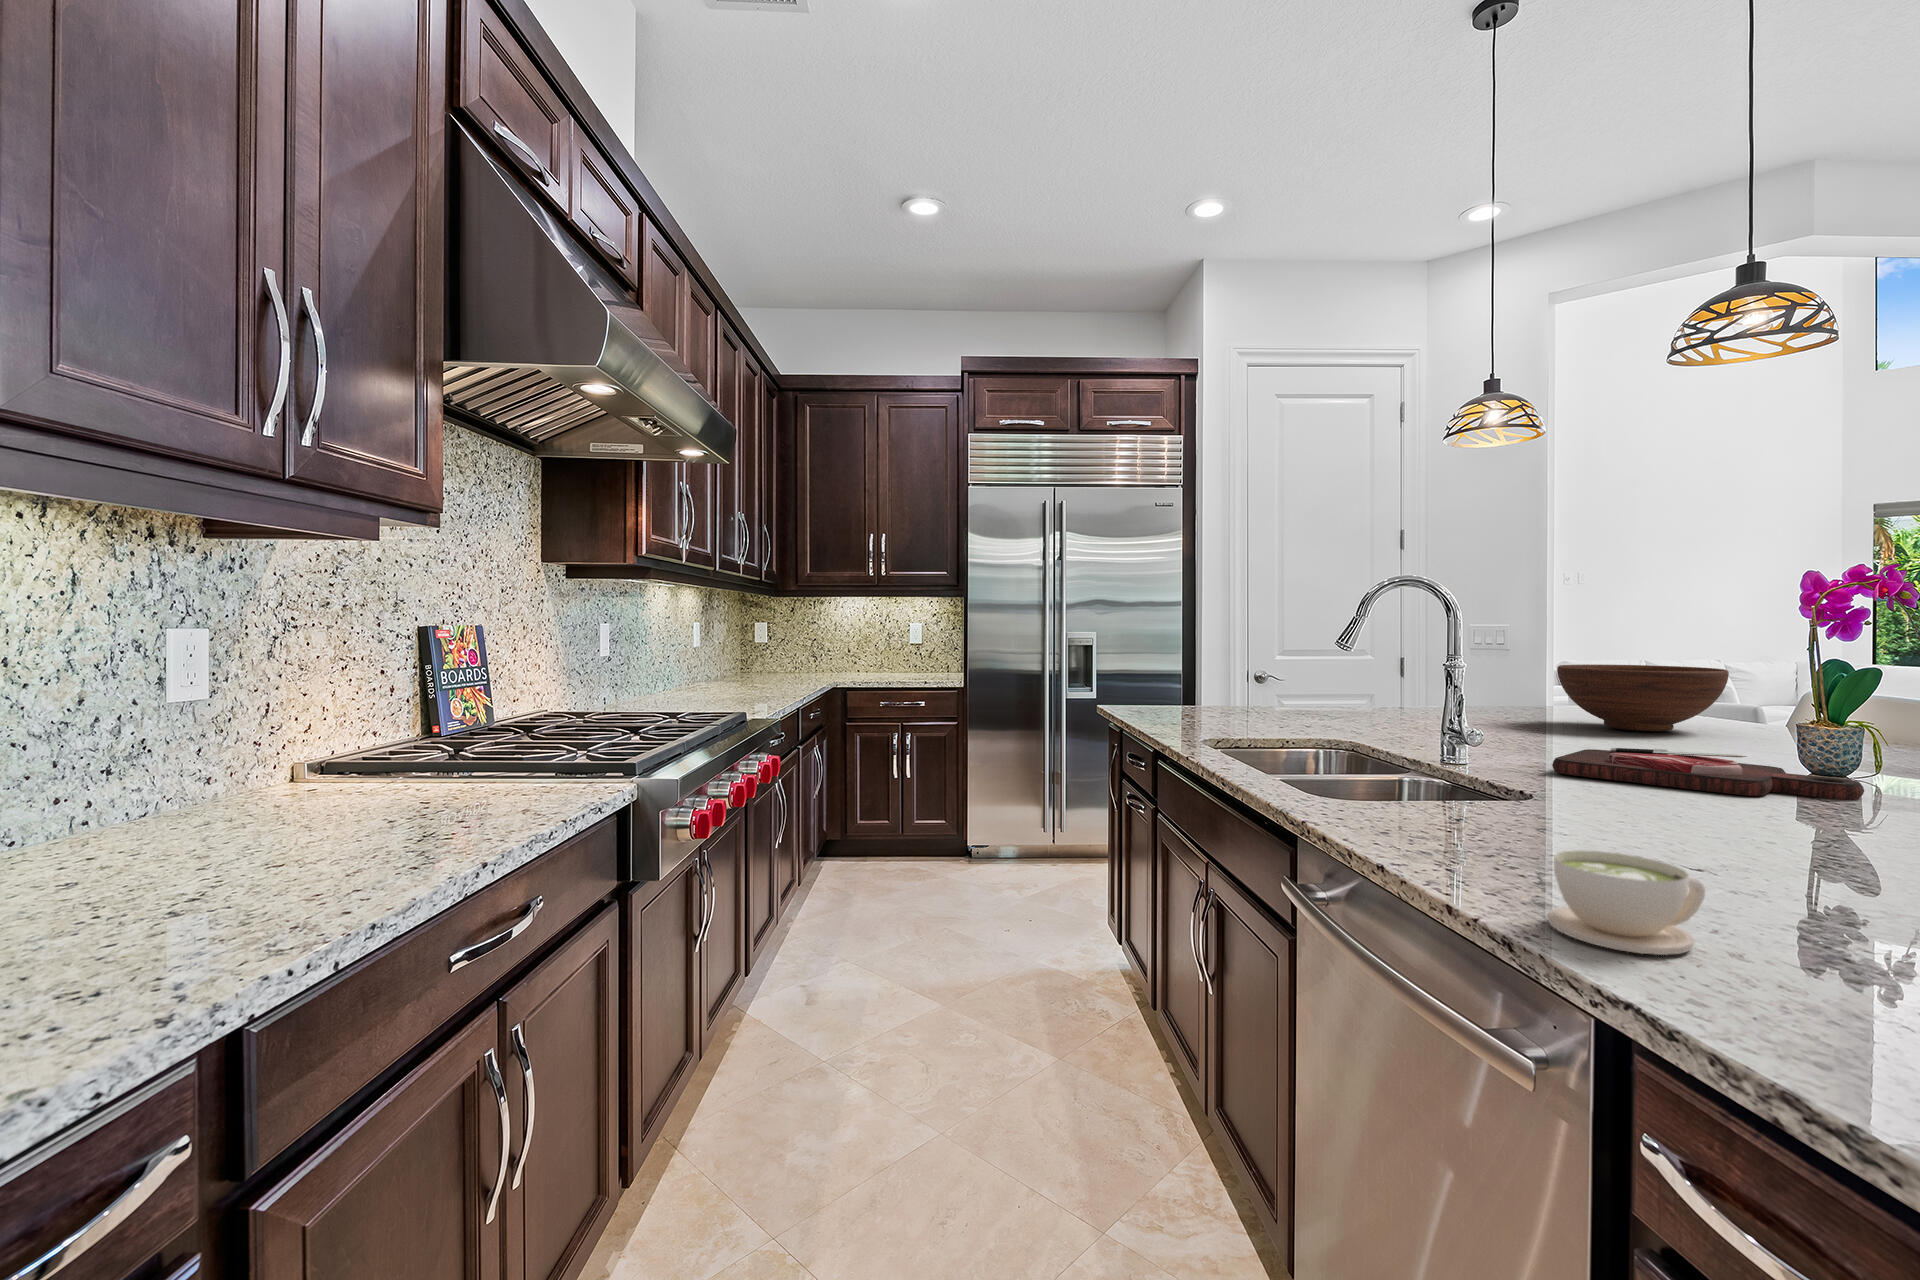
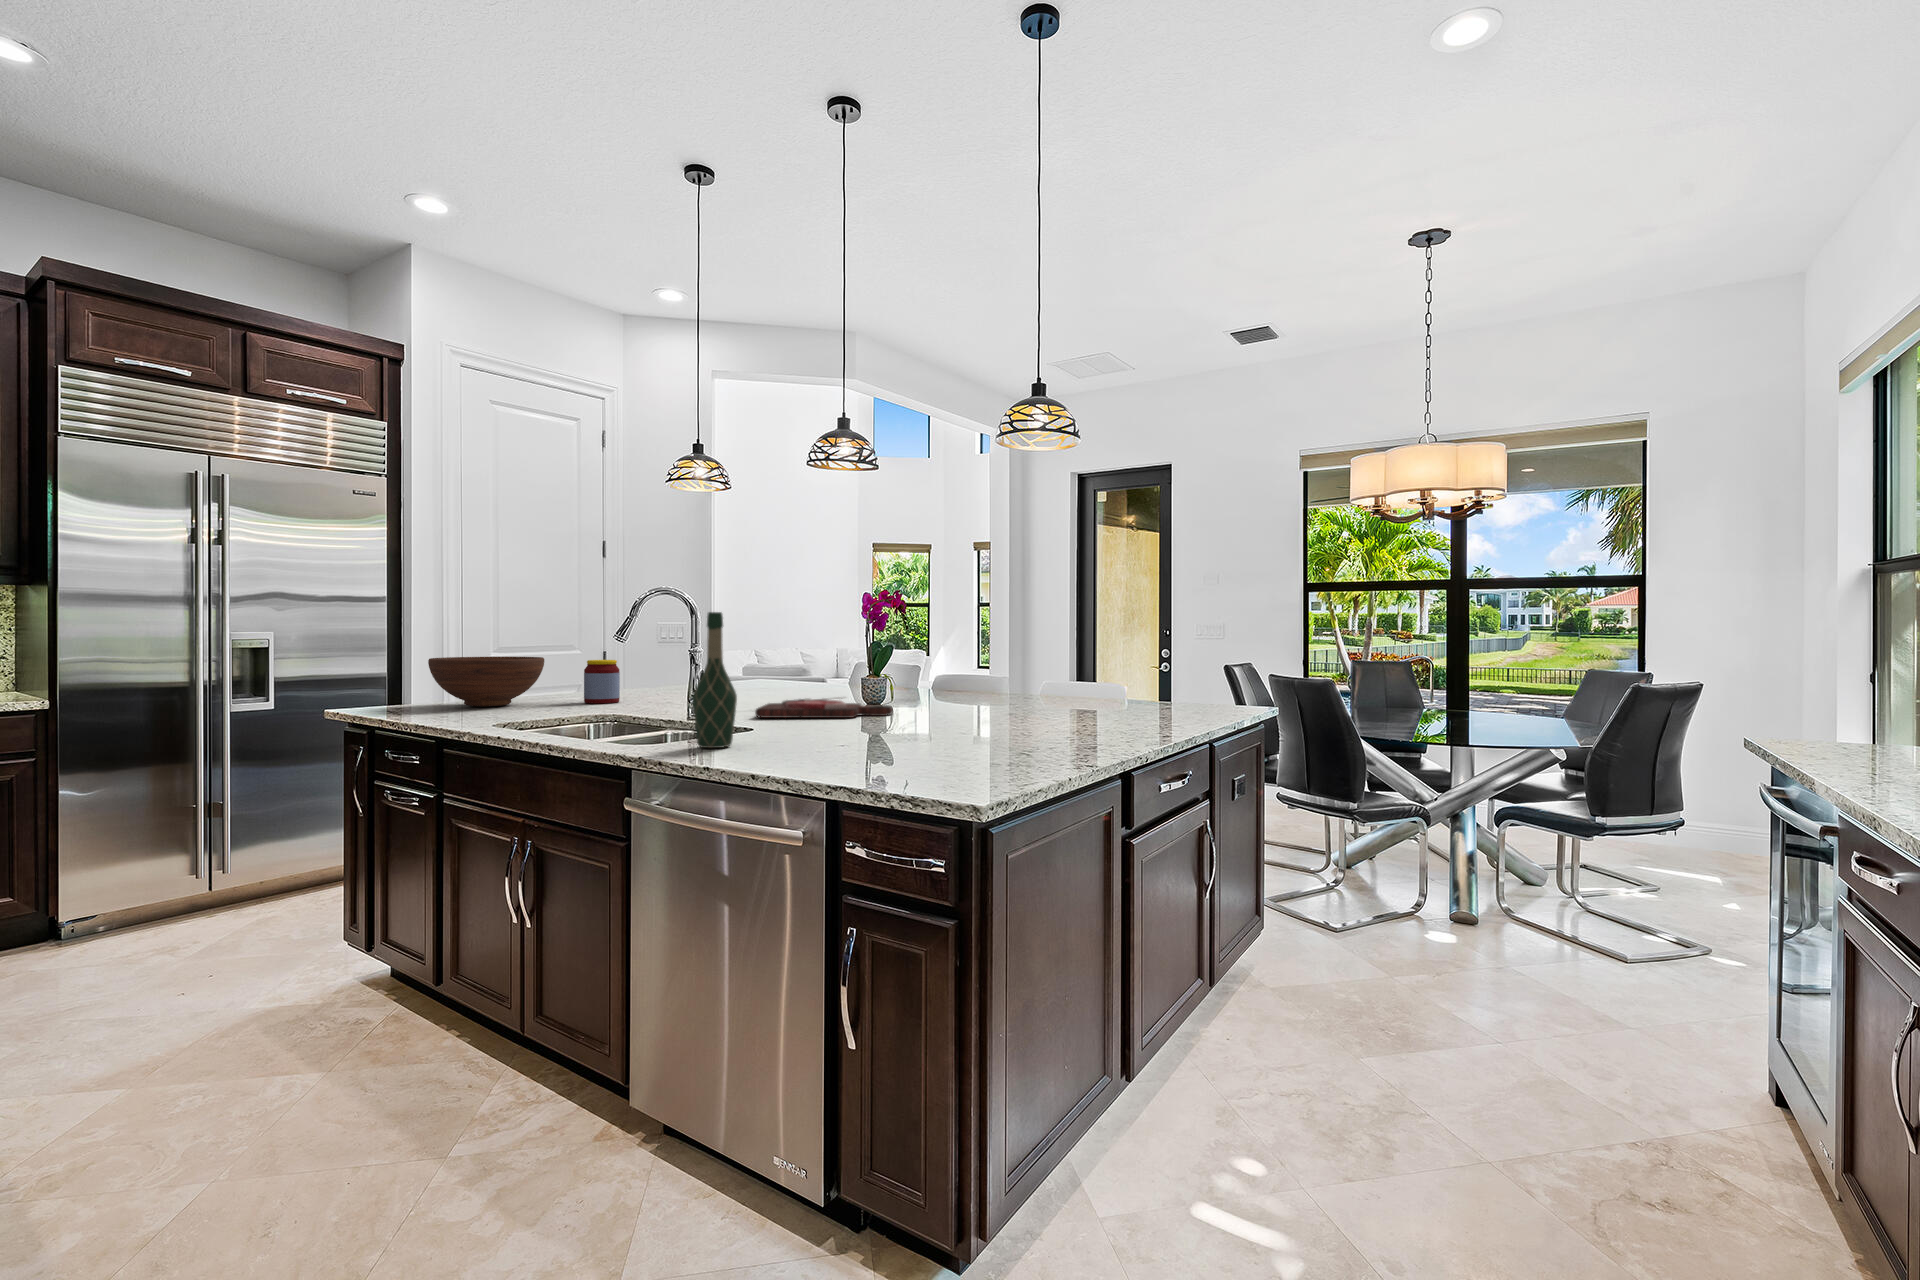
wine bottle: none [1394,615,1472,830] -> present [692,612,737,748]
fruit bowl: present [1557,664,1729,731] -> present [428,657,544,707]
jar: none [1337,669,1381,723] -> present [584,660,620,704]
coffee cup: present [1547,851,1705,955] -> none [800,731,859,772]

